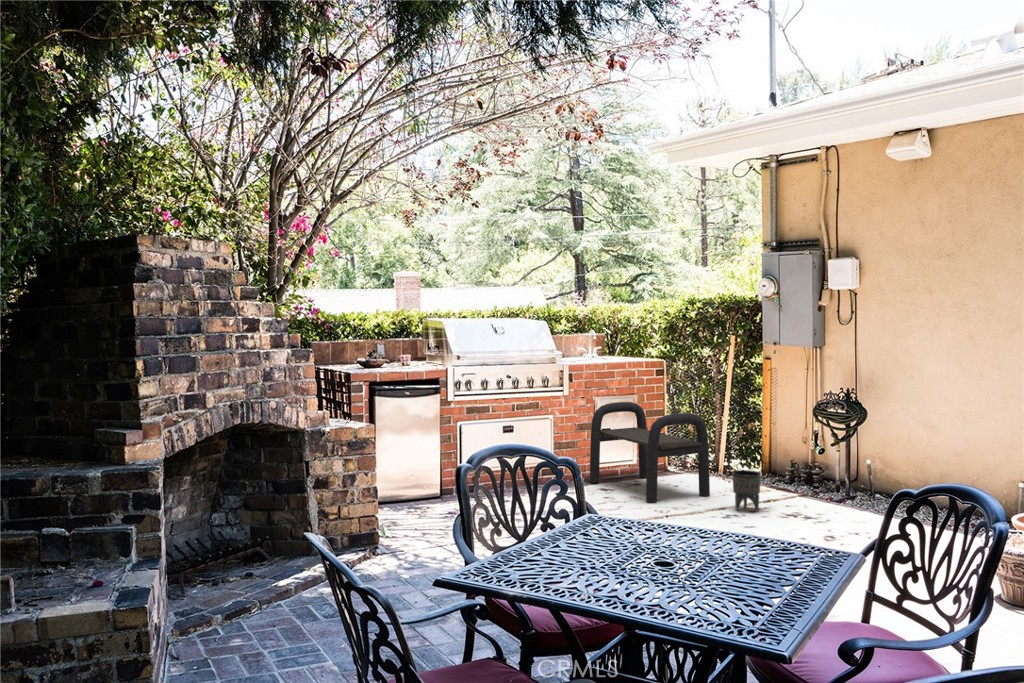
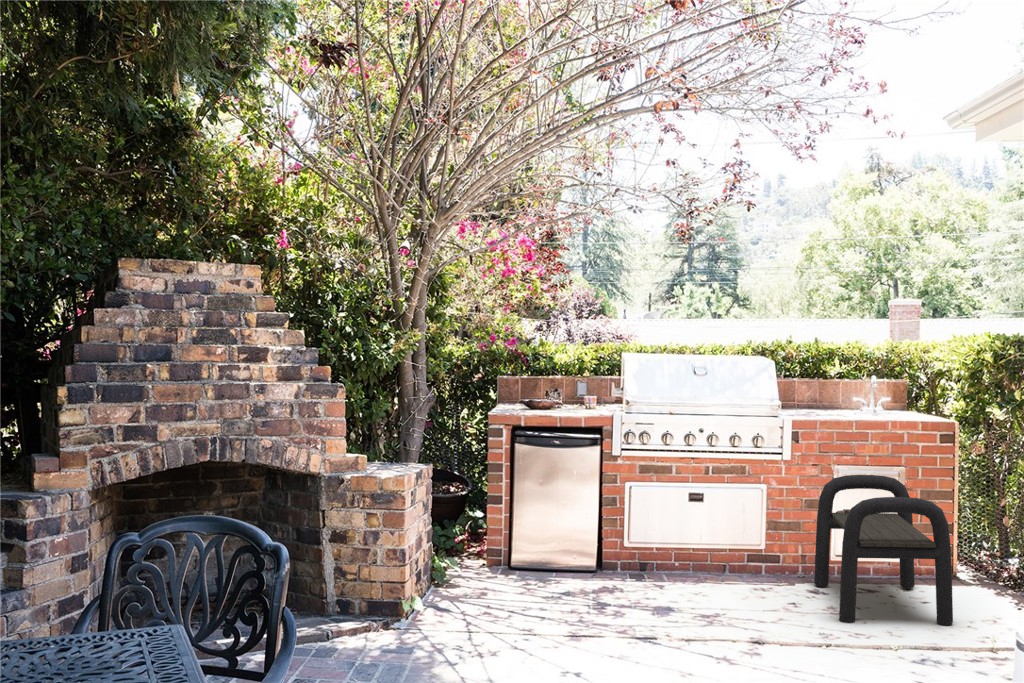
planter: present [733,470,761,511] -> none [945,591,989,656]

